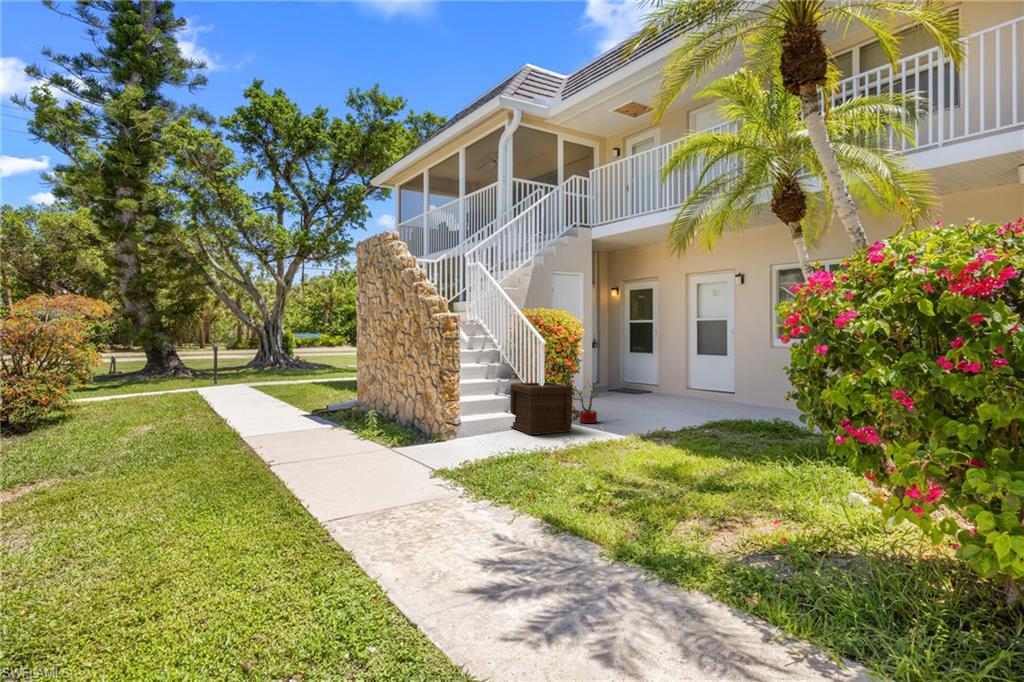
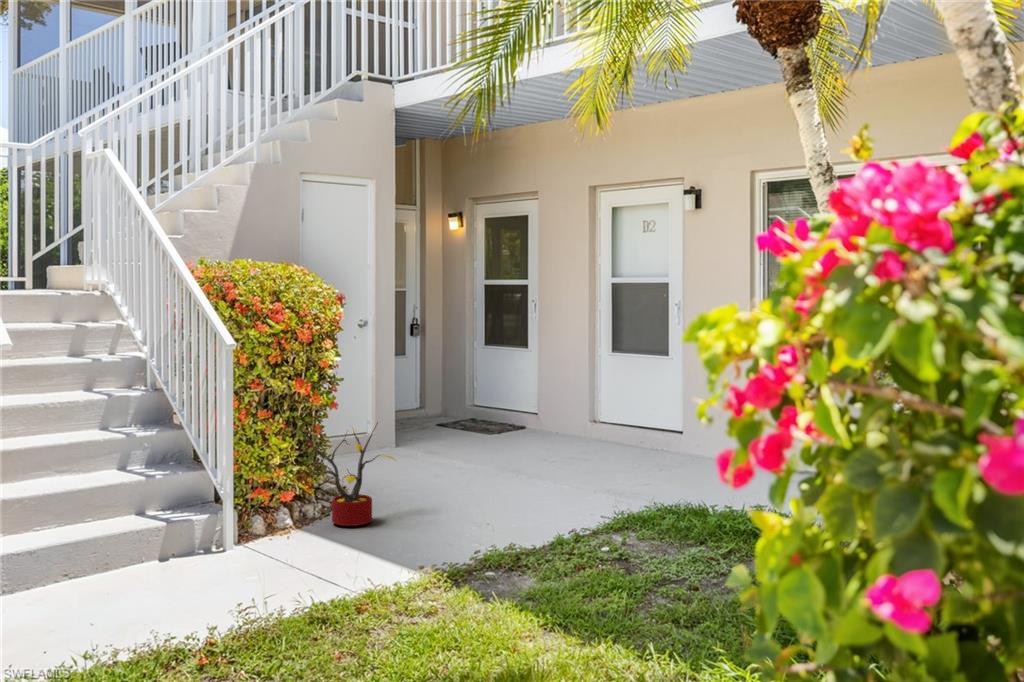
wooden crate: present [510,382,572,435] -> none [146,436,295,579]

